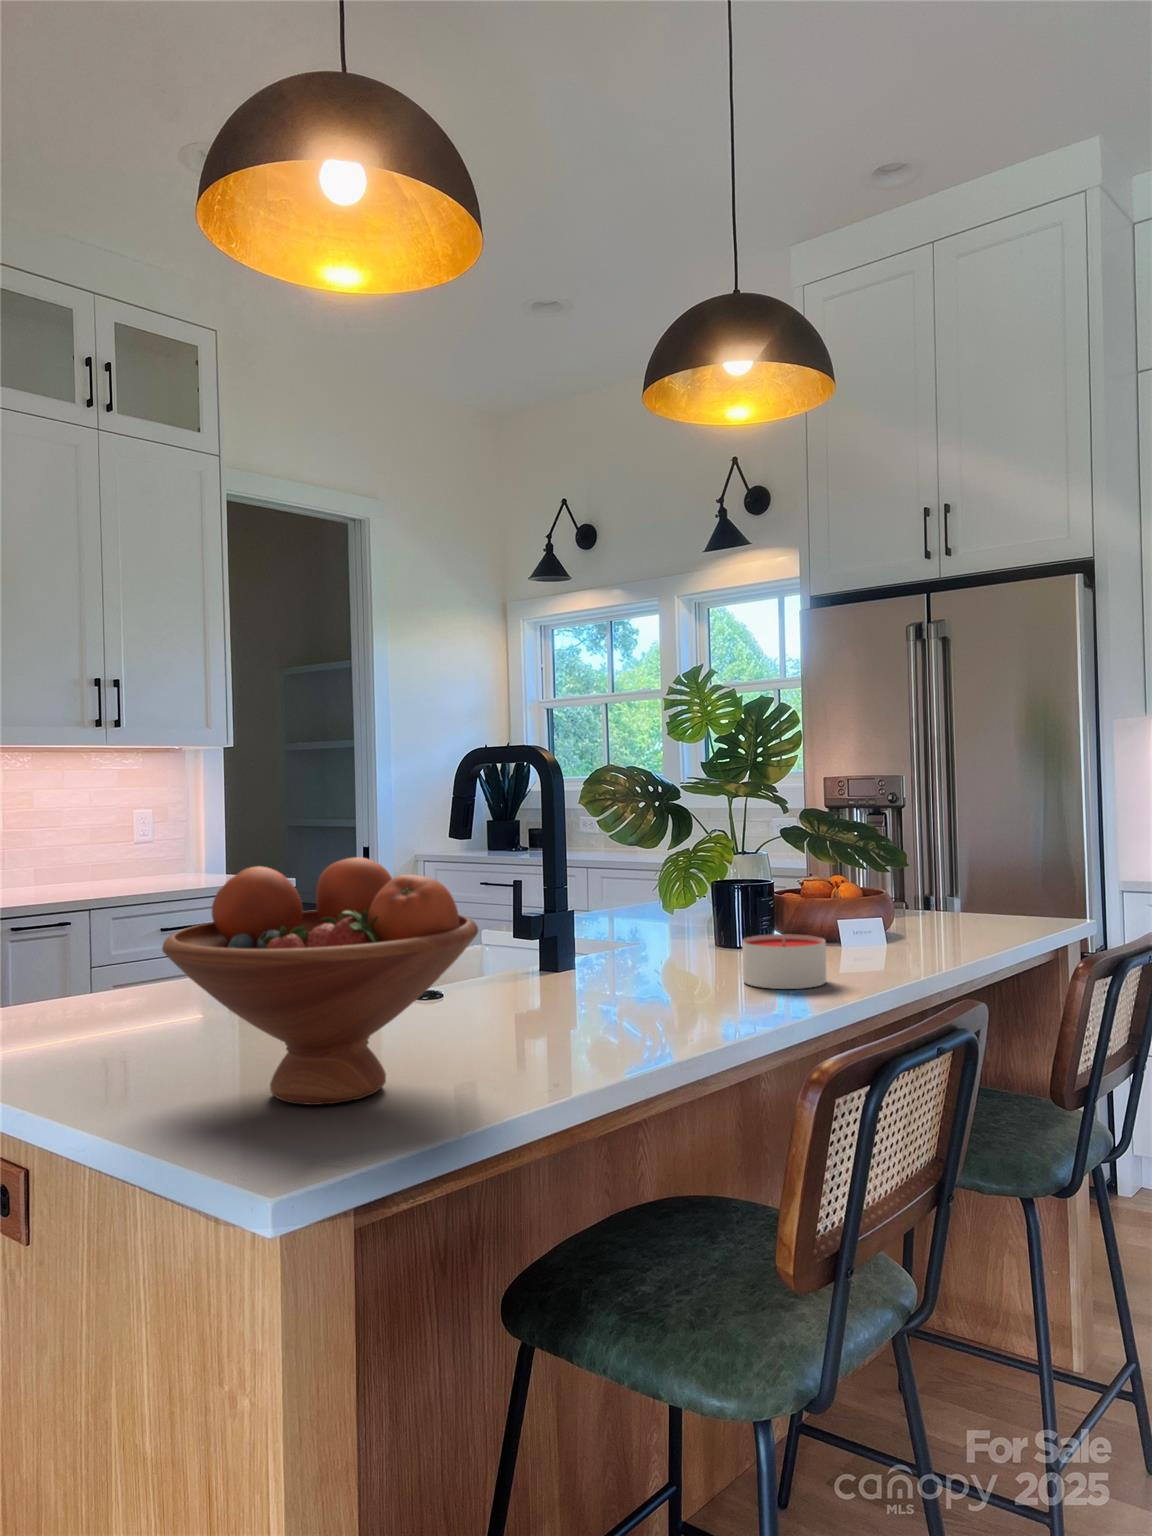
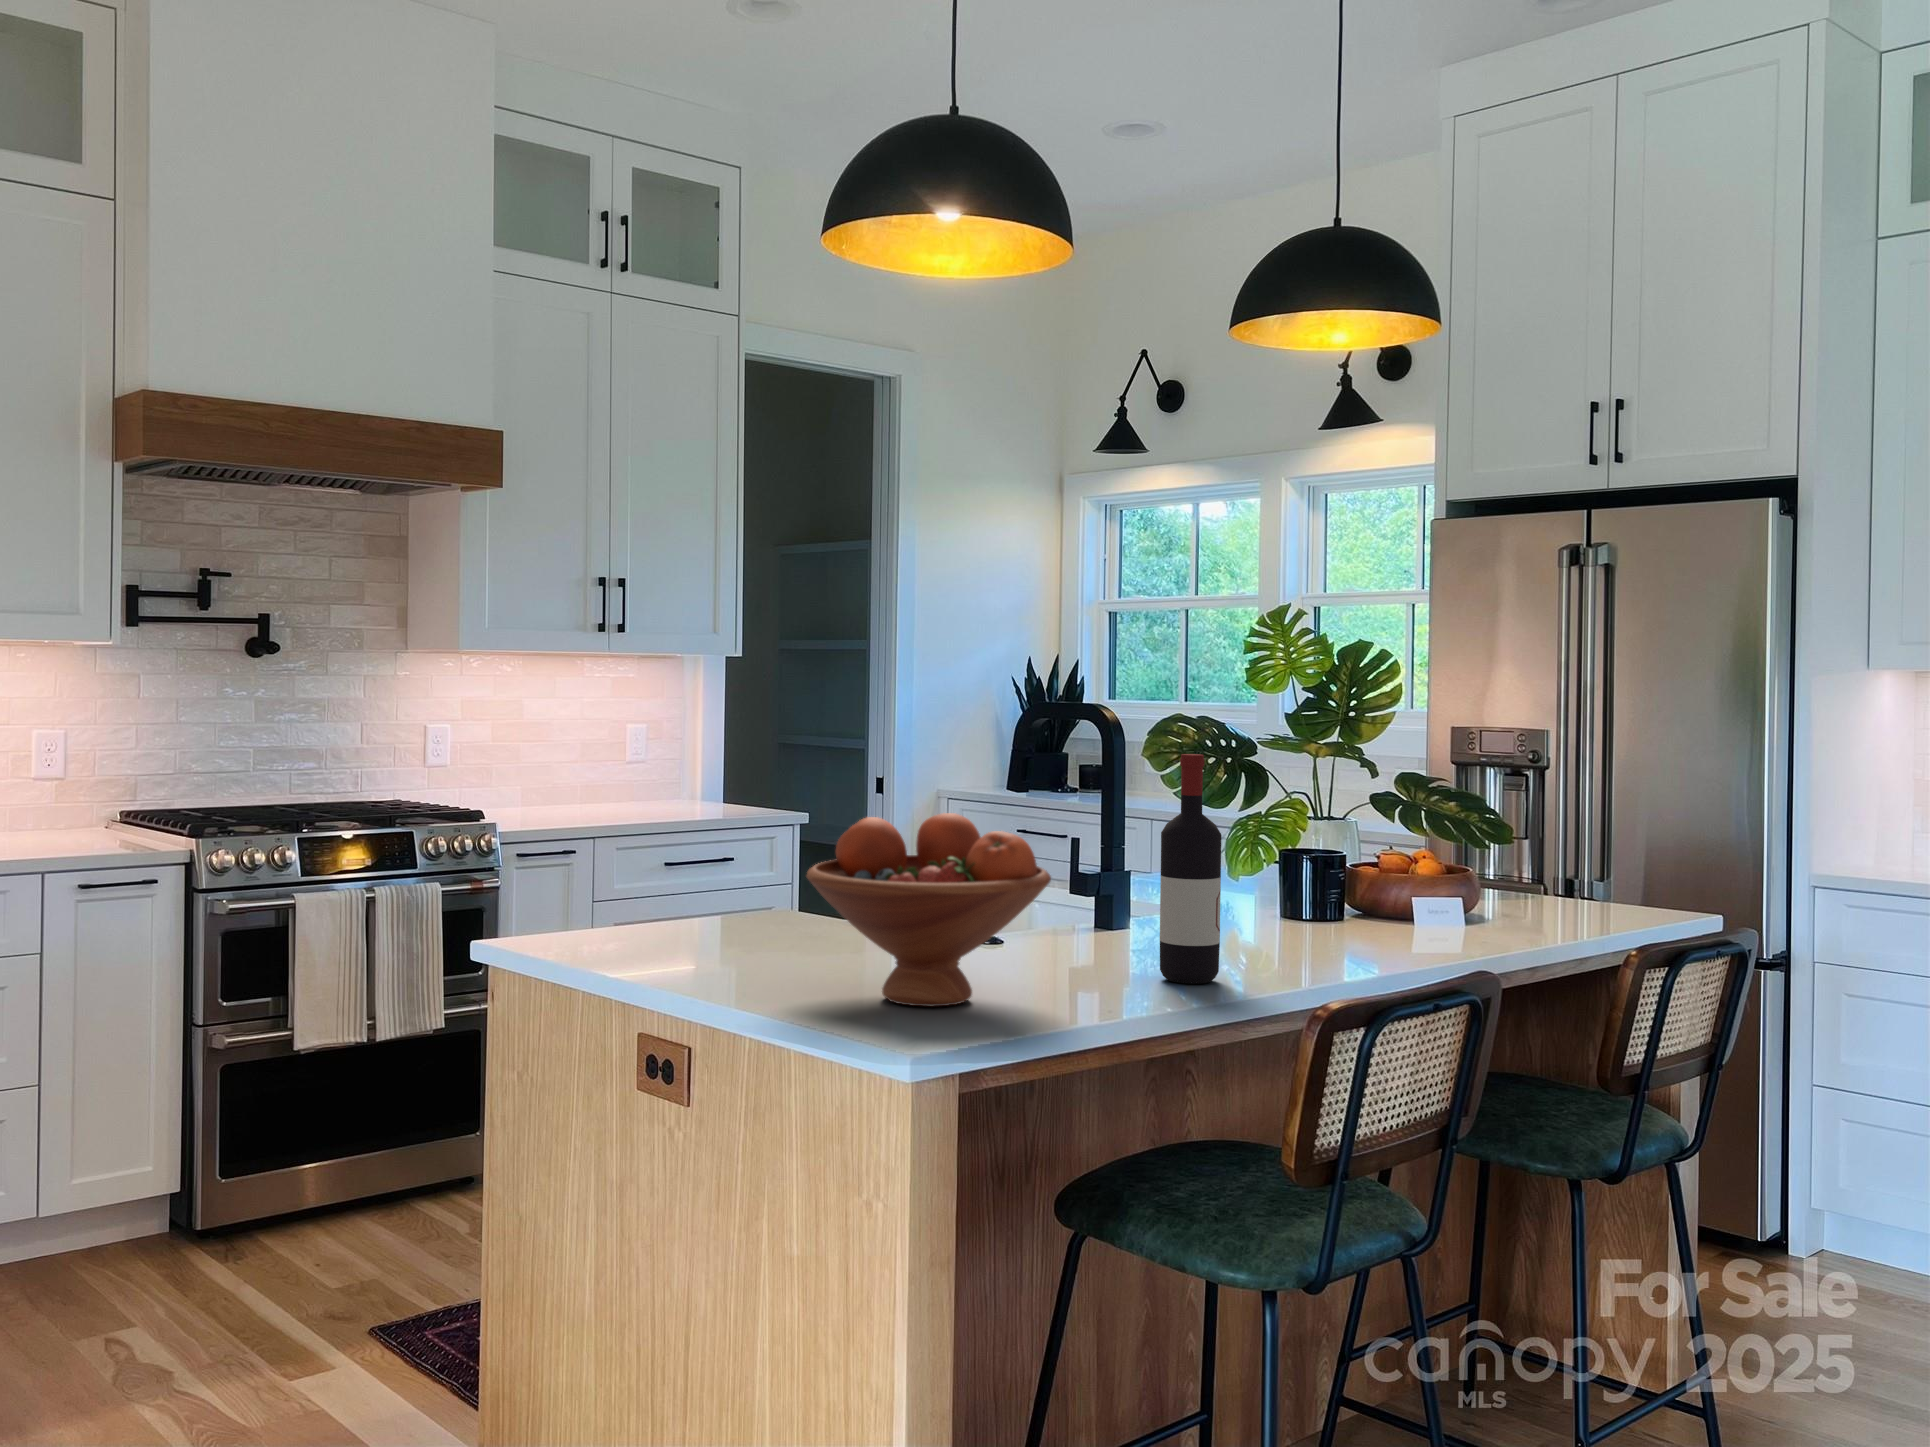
wine bottle: none [606,779,677,1039] -> present [1160,754,1222,984]
candle: present [742,934,827,989] -> none [1296,904,1379,956]

